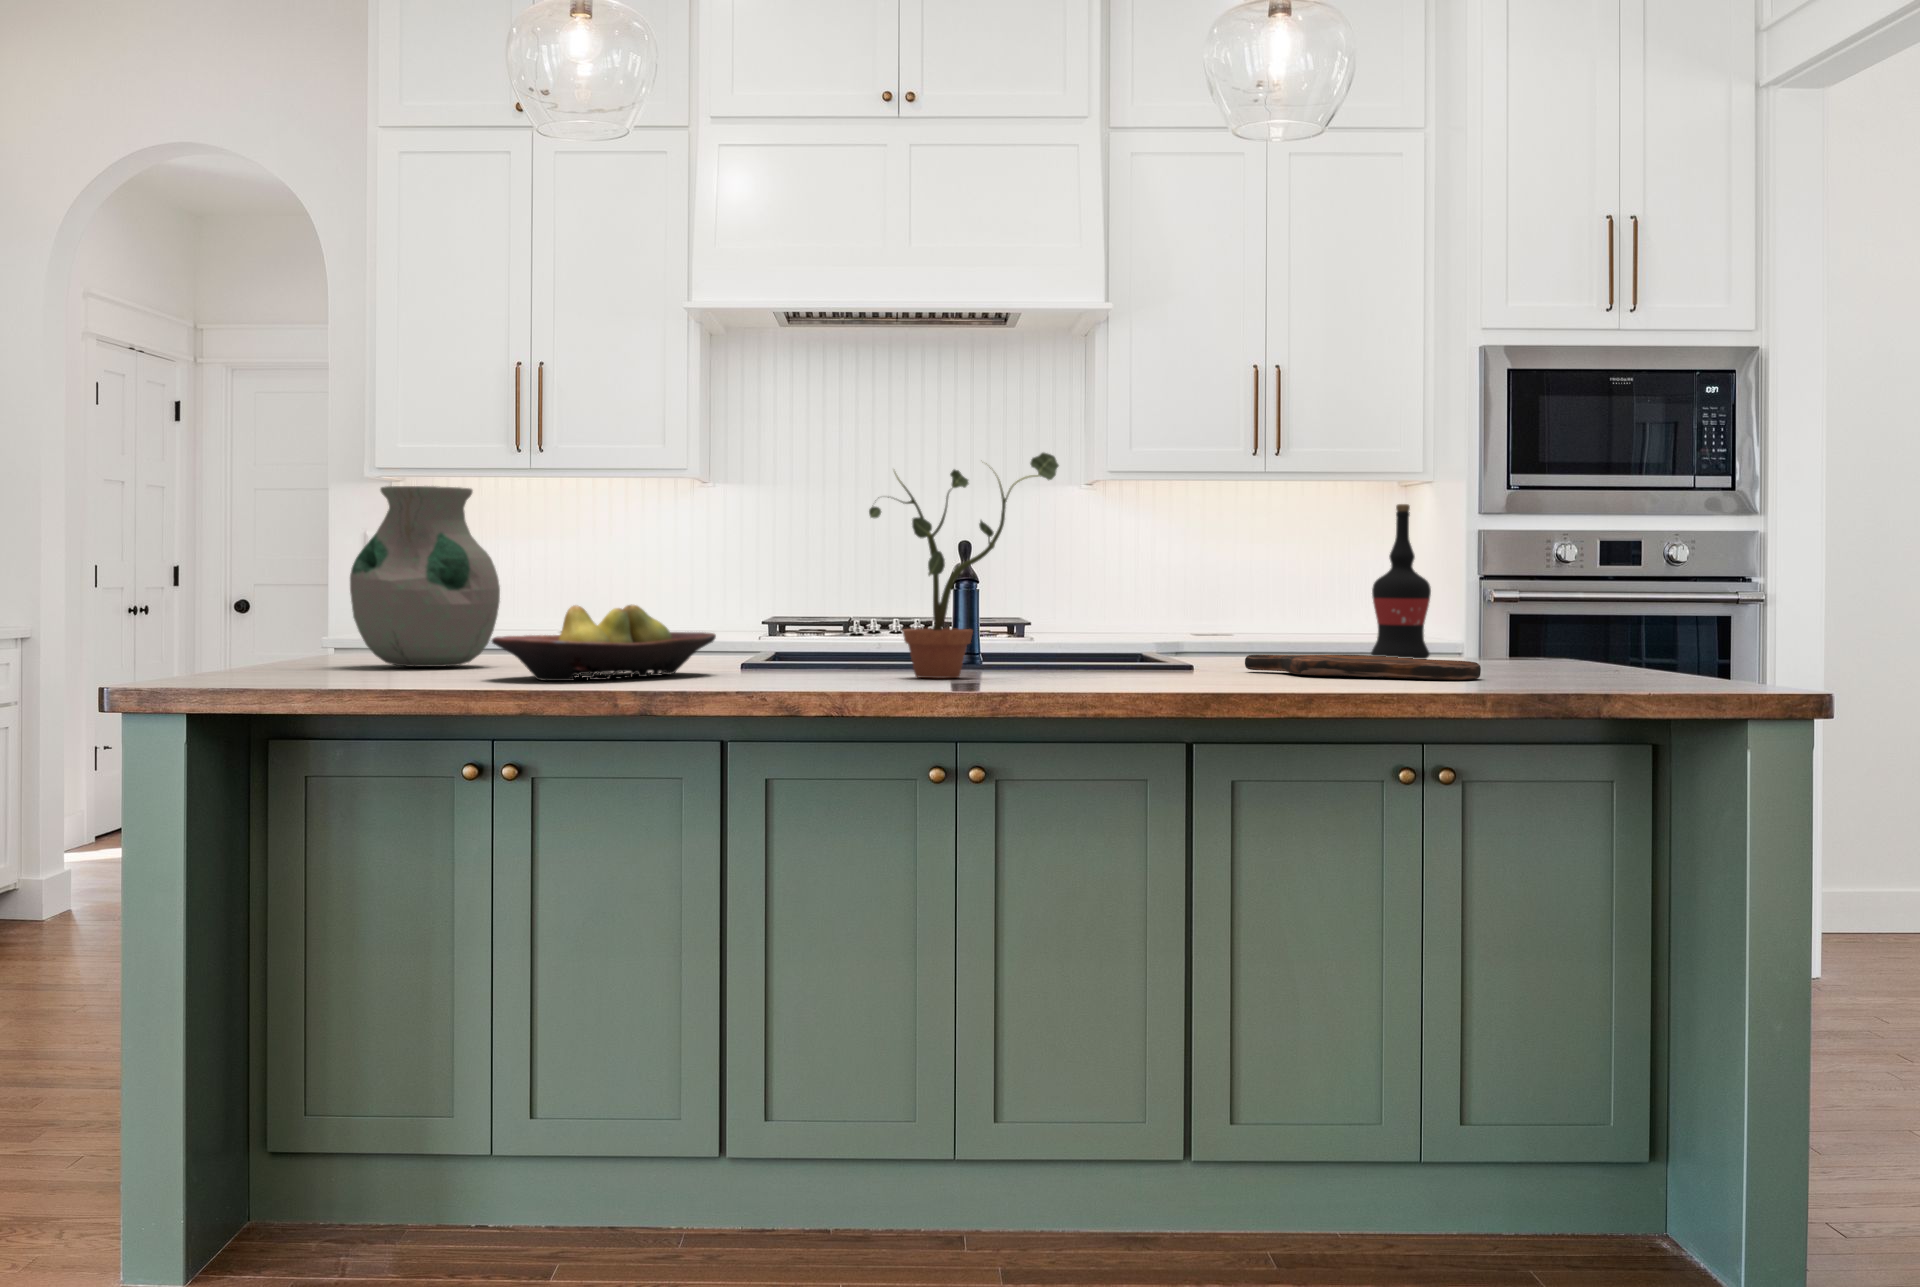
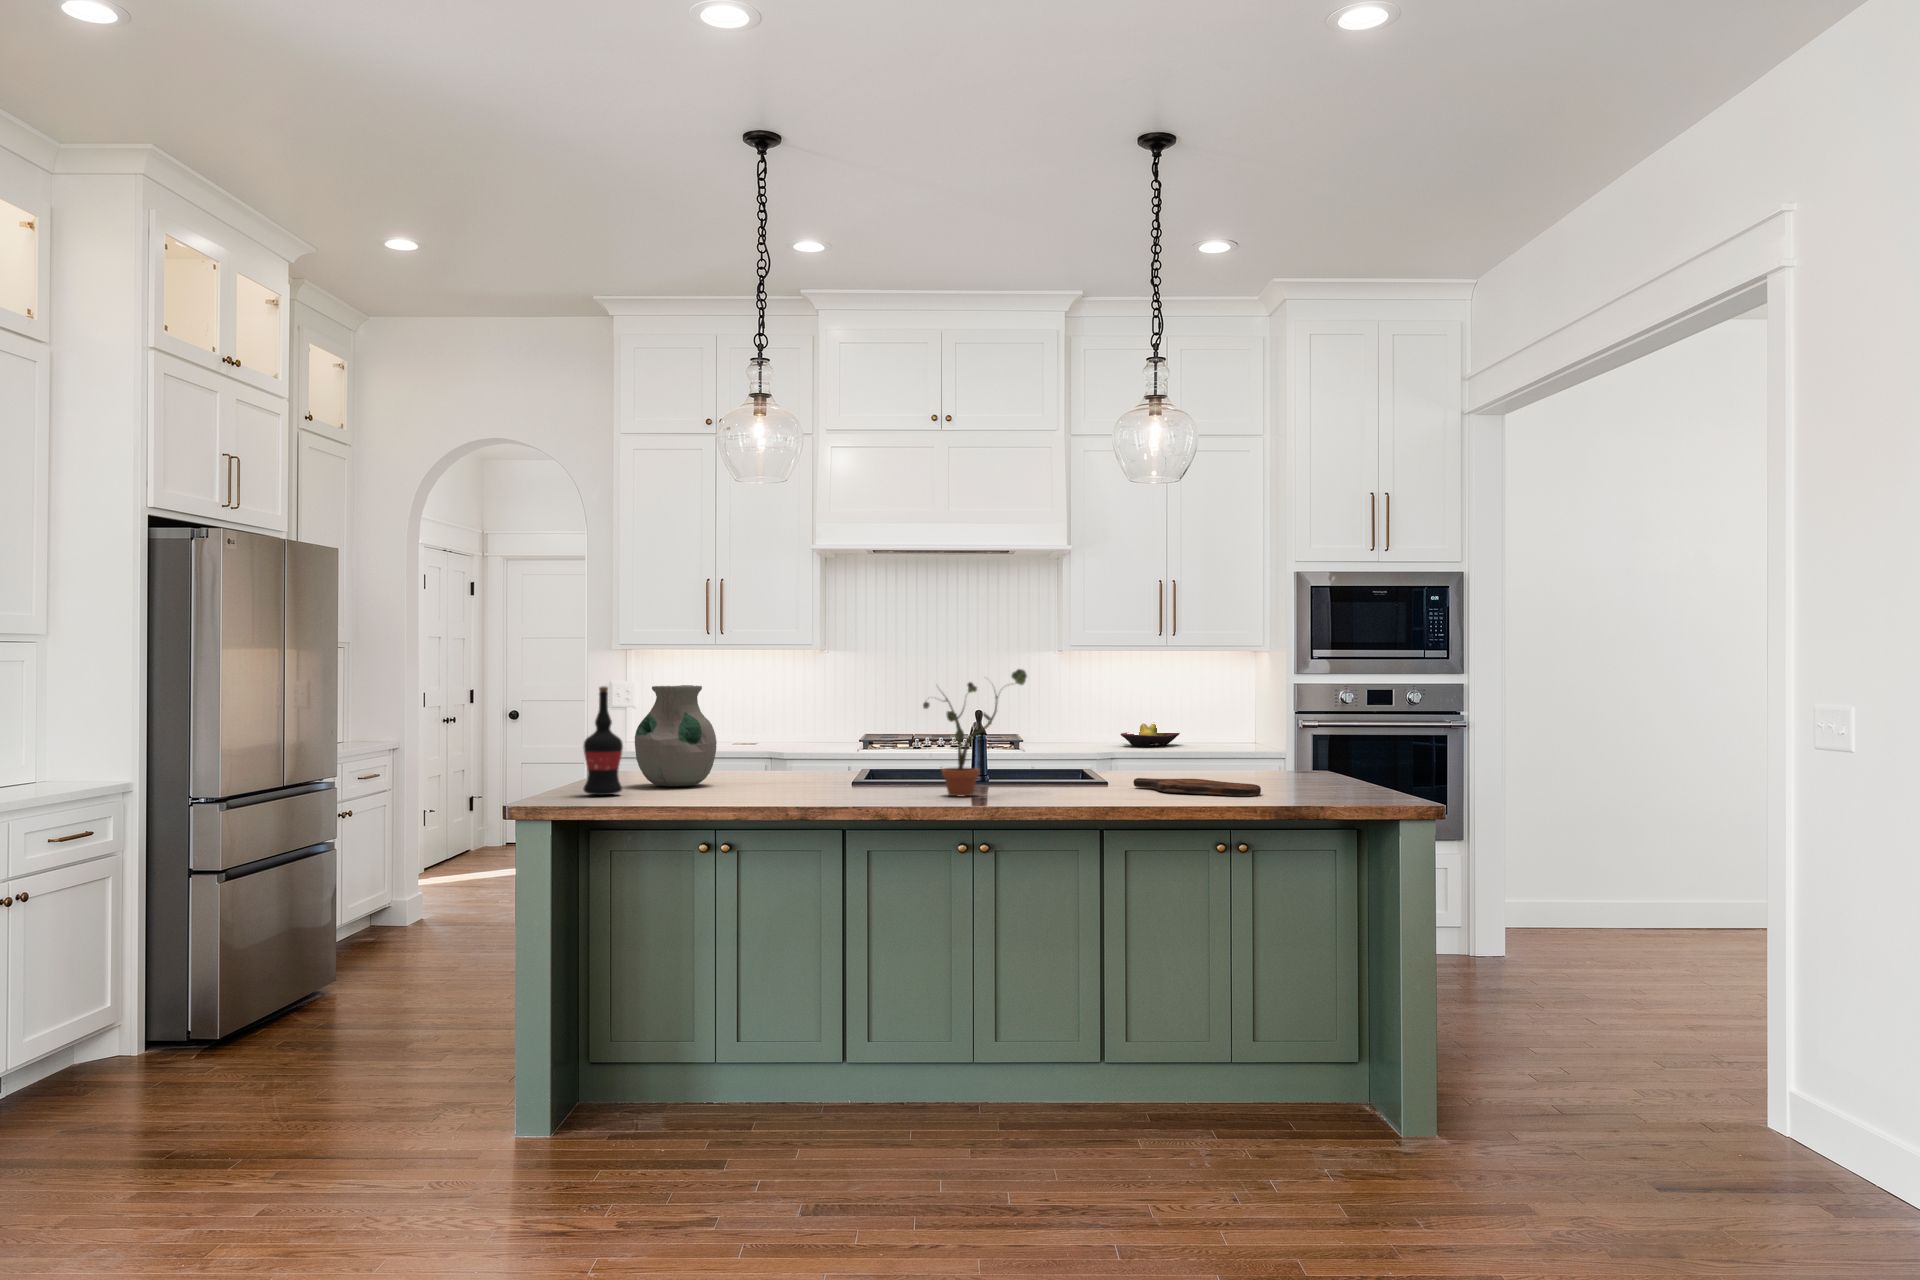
wine bottle: present [1371,504,1431,659] -> present [583,686,623,795]
fruit bowl: present [492,605,716,681] -> present [1121,724,1180,747]

